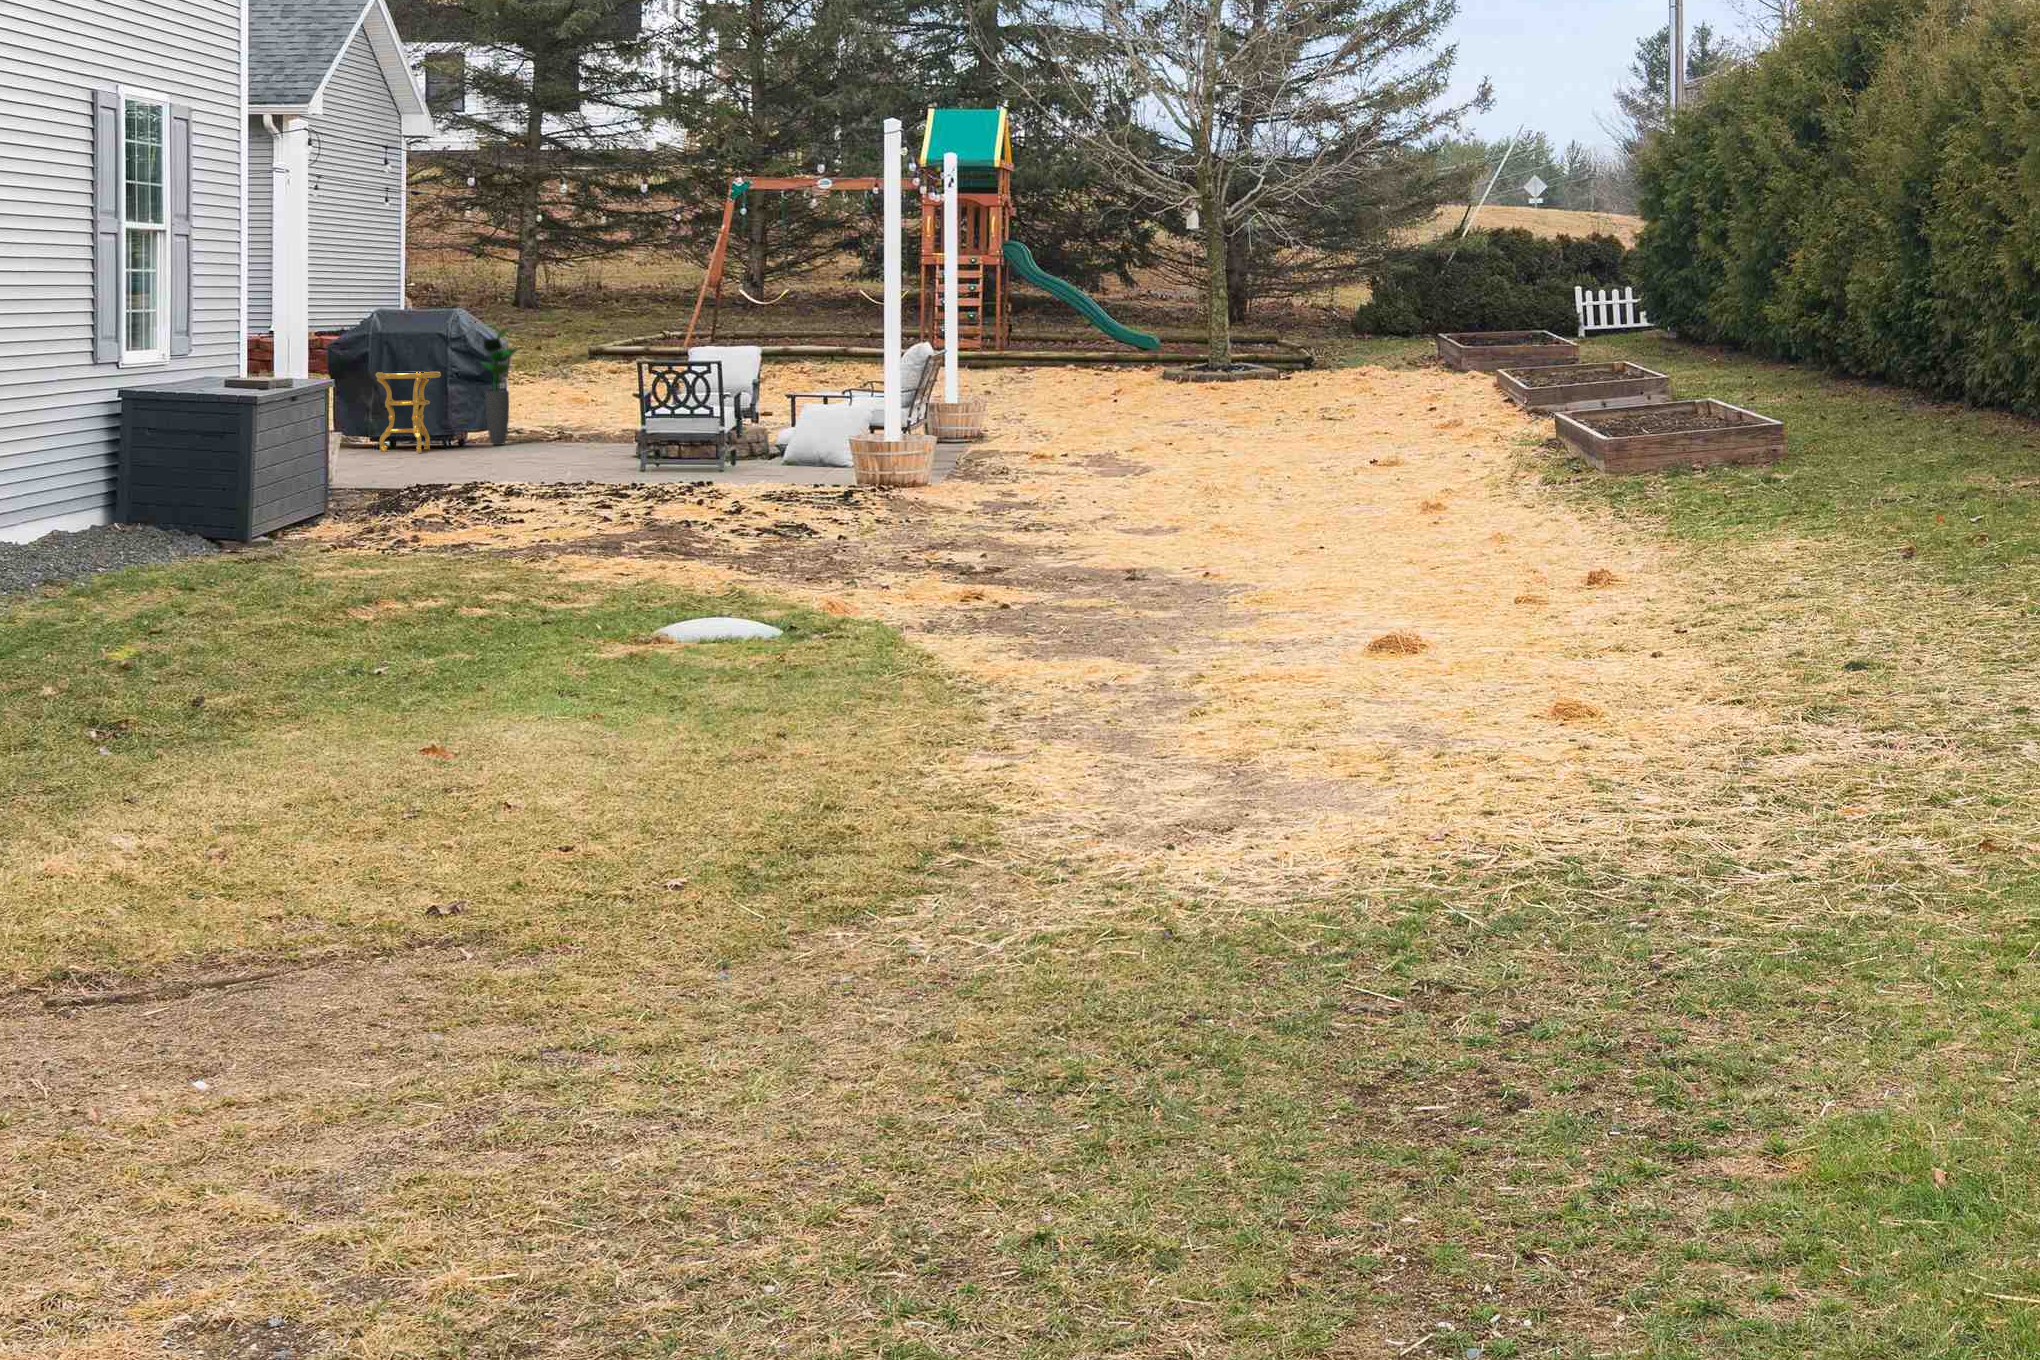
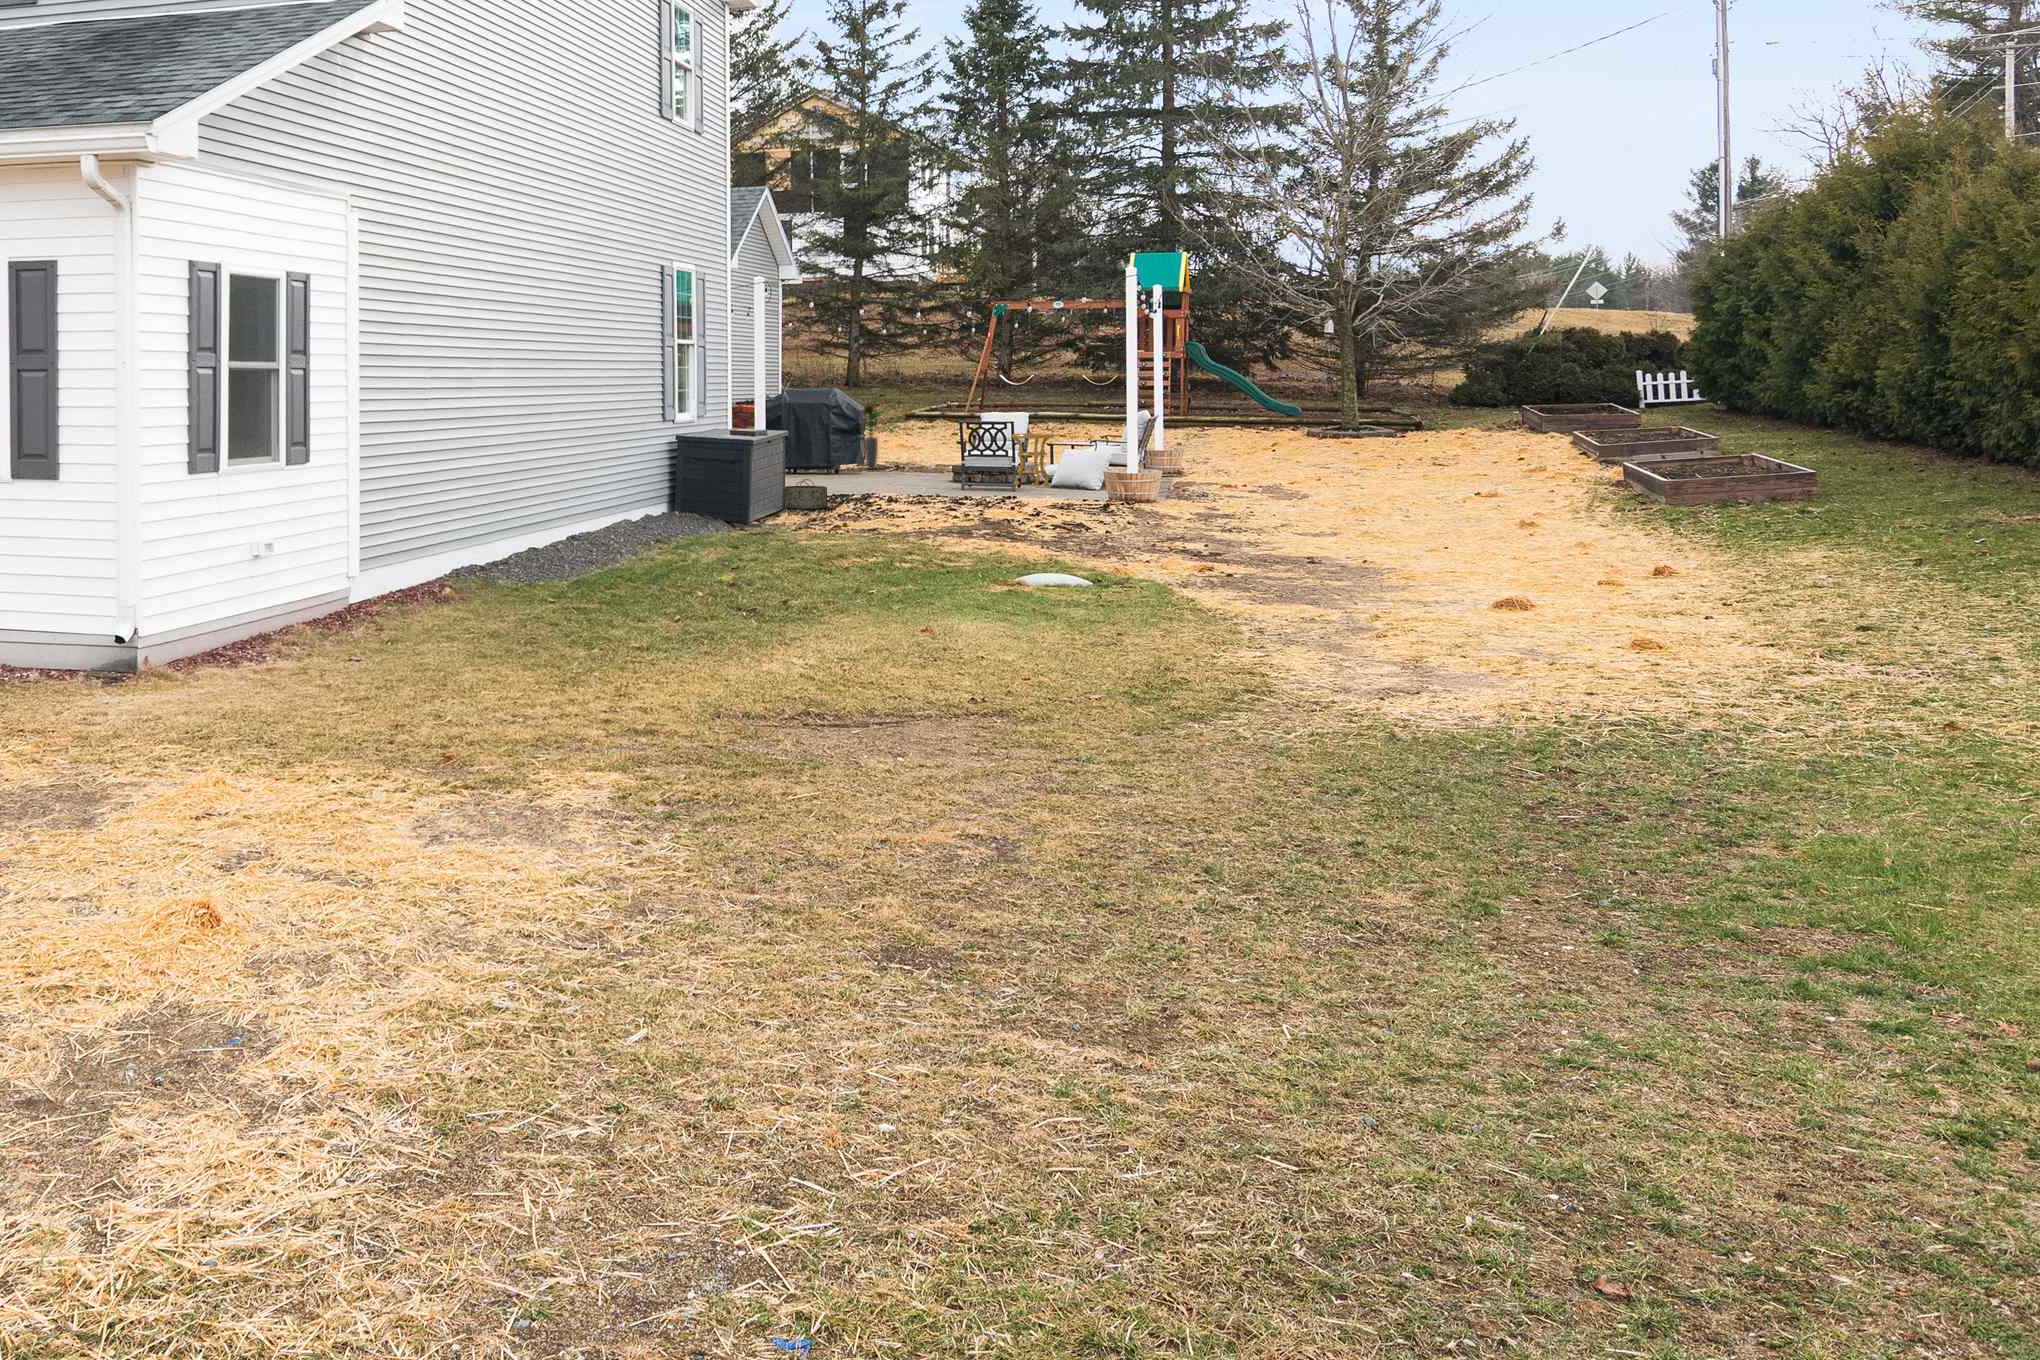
side table: present [375,371,441,452] -> present [1012,434,1054,487]
basket: none [289,468,373,521] -> present [783,479,827,509]

